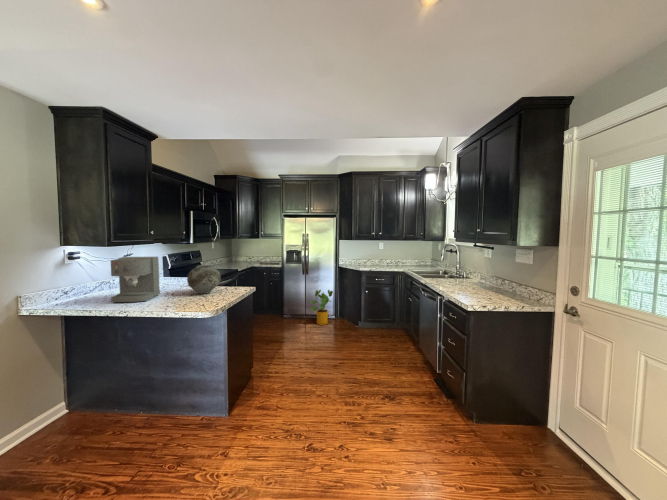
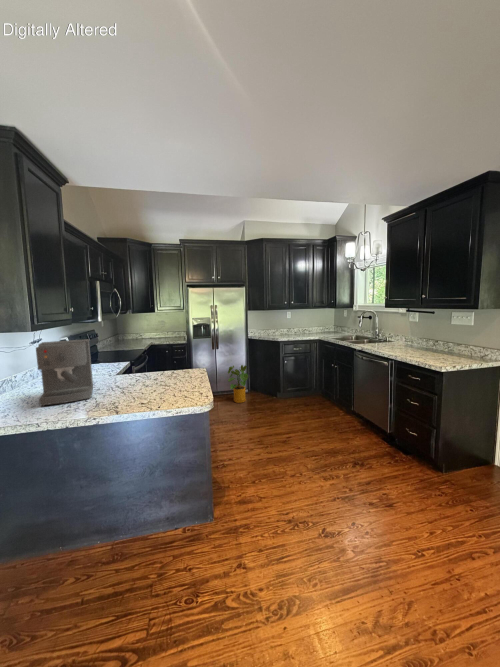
vase: present [187,265,221,294] -> none [130,346,170,382]

